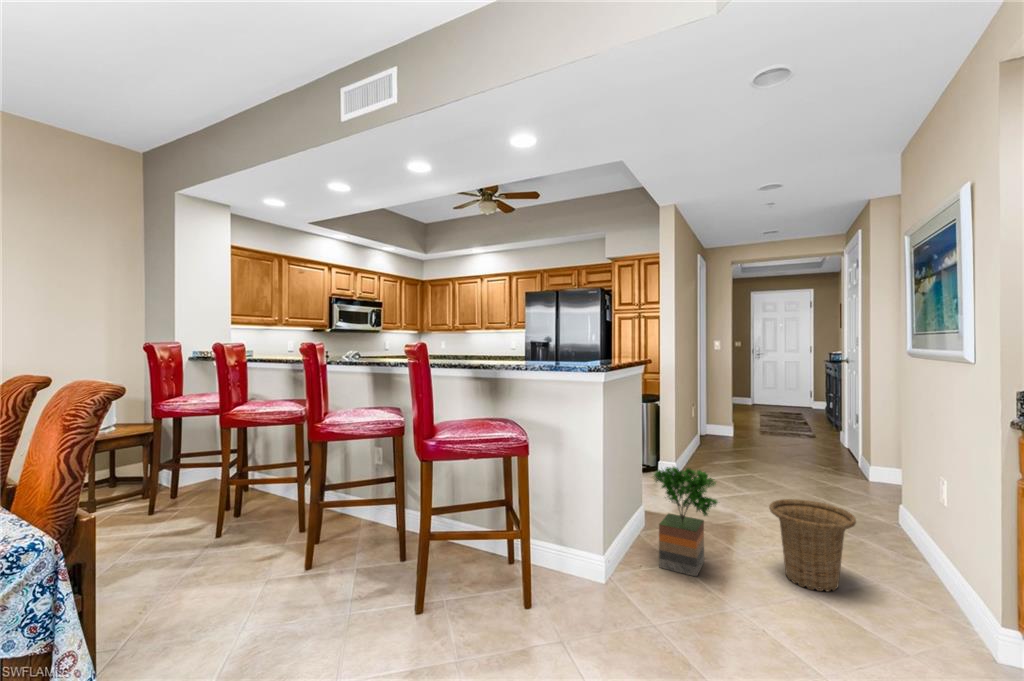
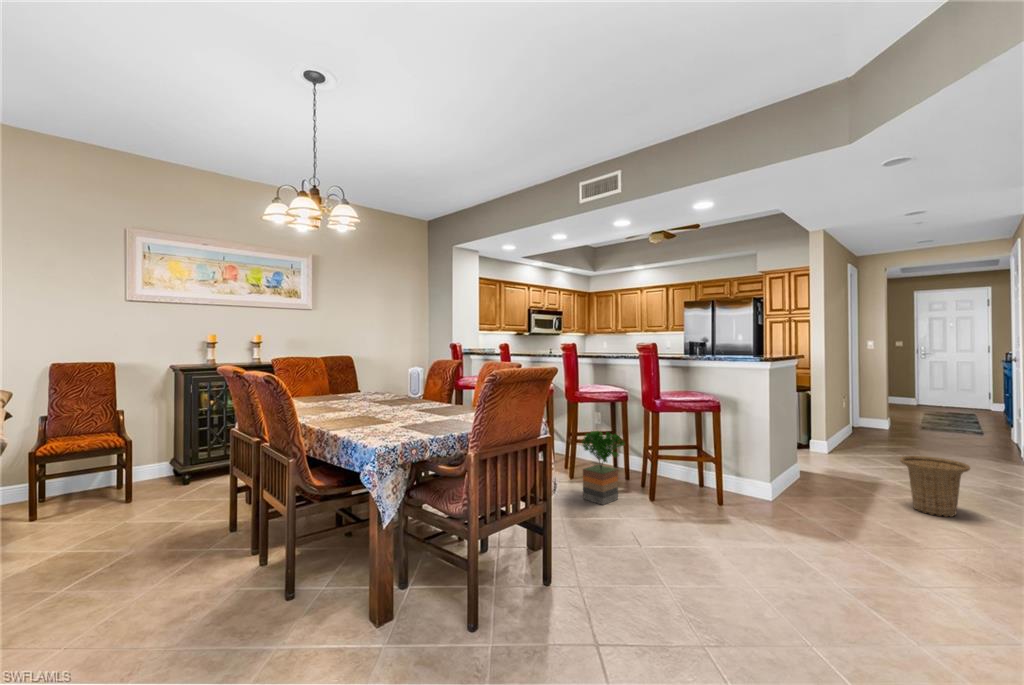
potted tree: present [653,467,717,577] -> present [582,431,624,505]

